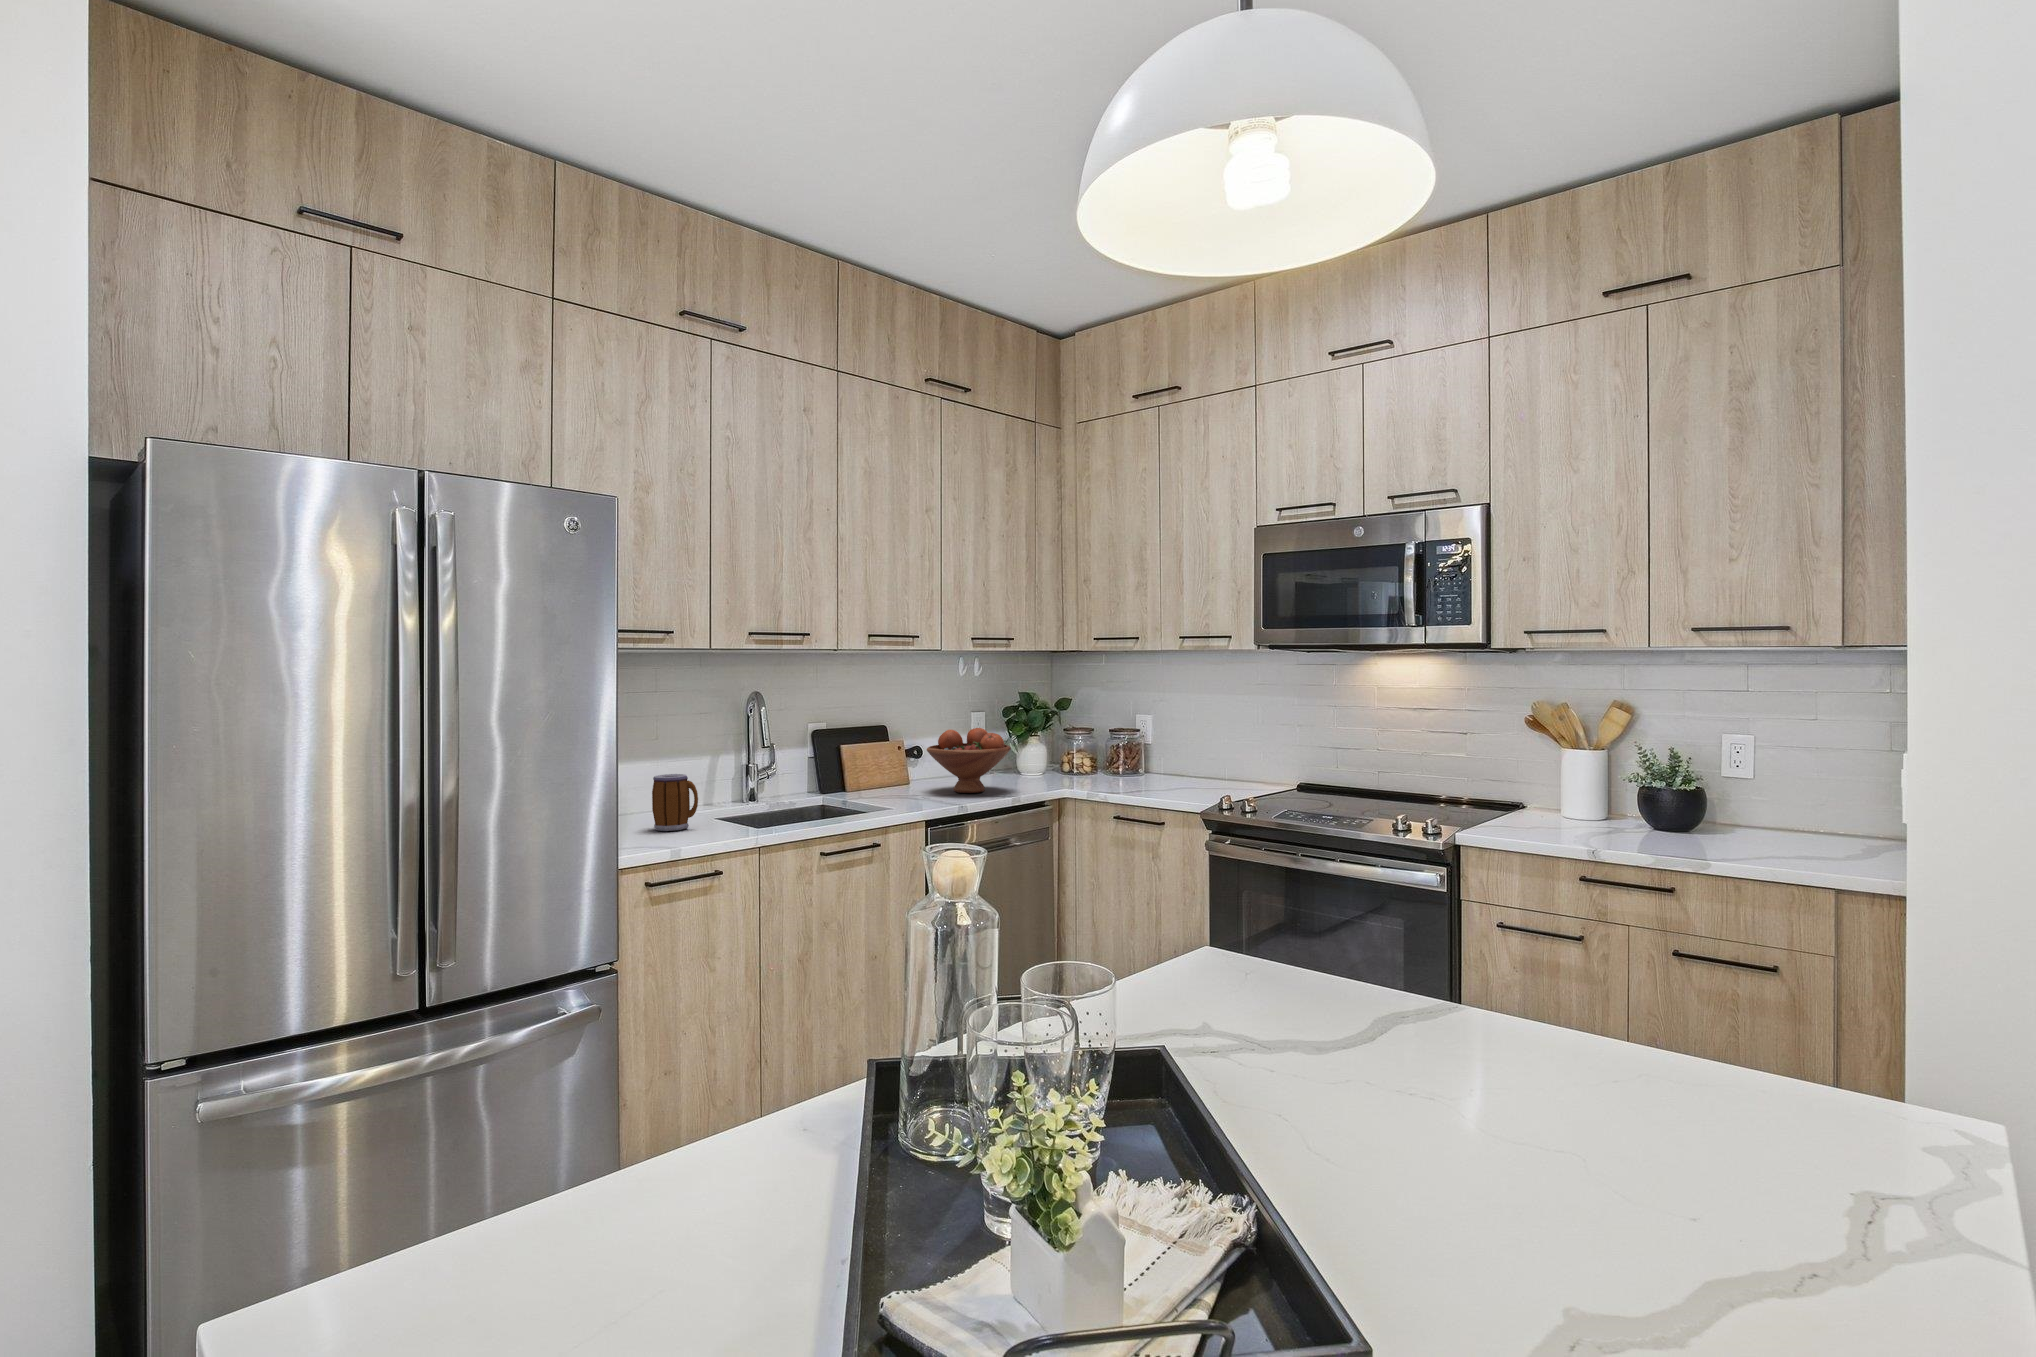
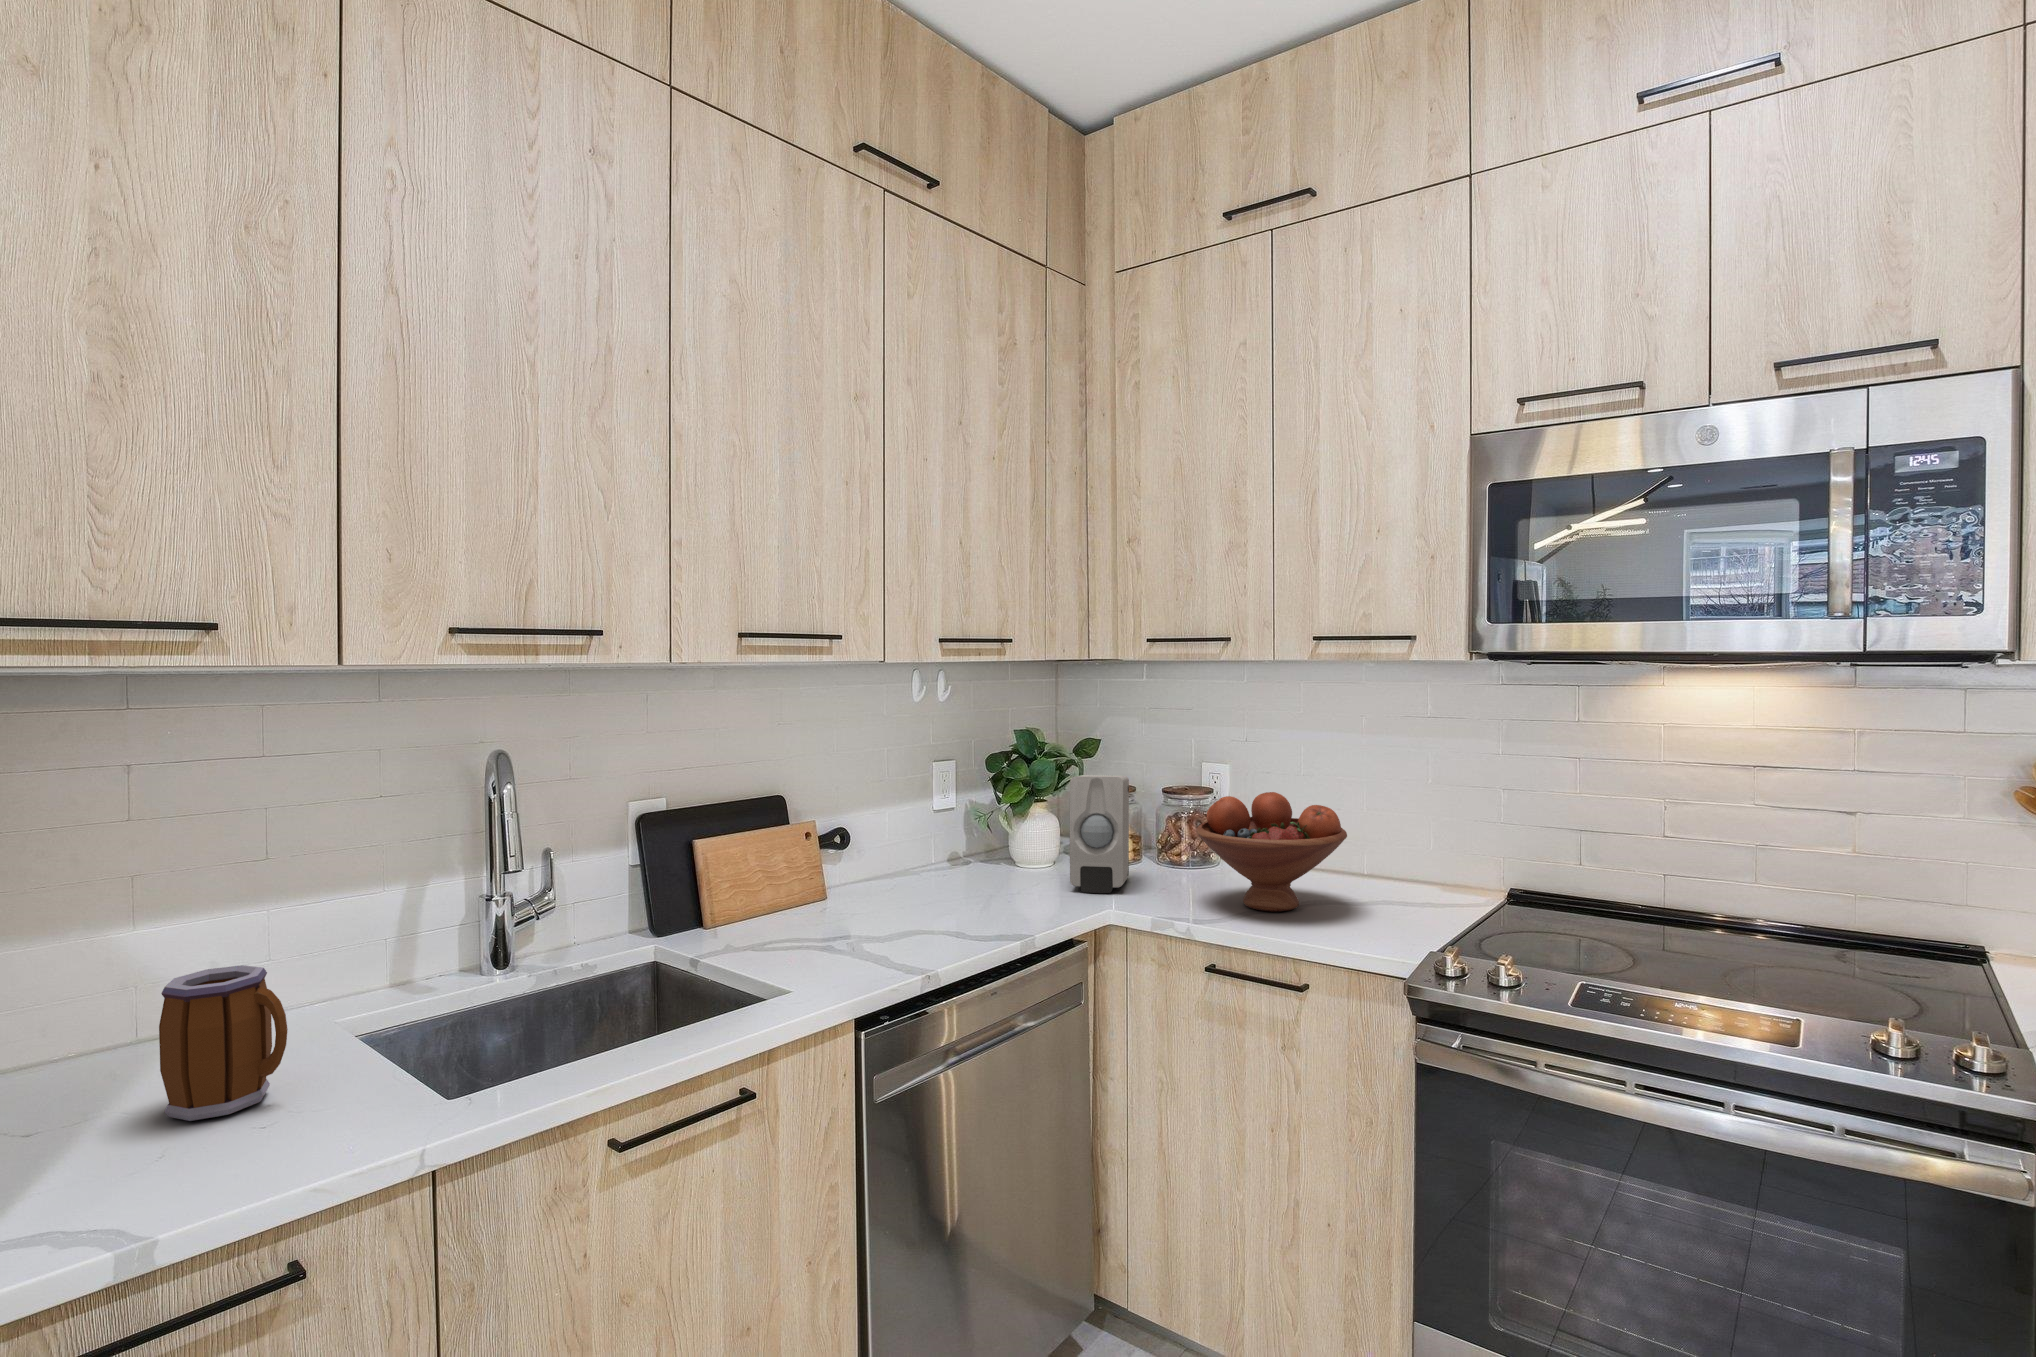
soap dispenser: none [1047,718,1084,784] -> present [1070,775,1129,893]
fruit bowl: present [927,728,1011,793] -> present [1196,792,1347,911]

